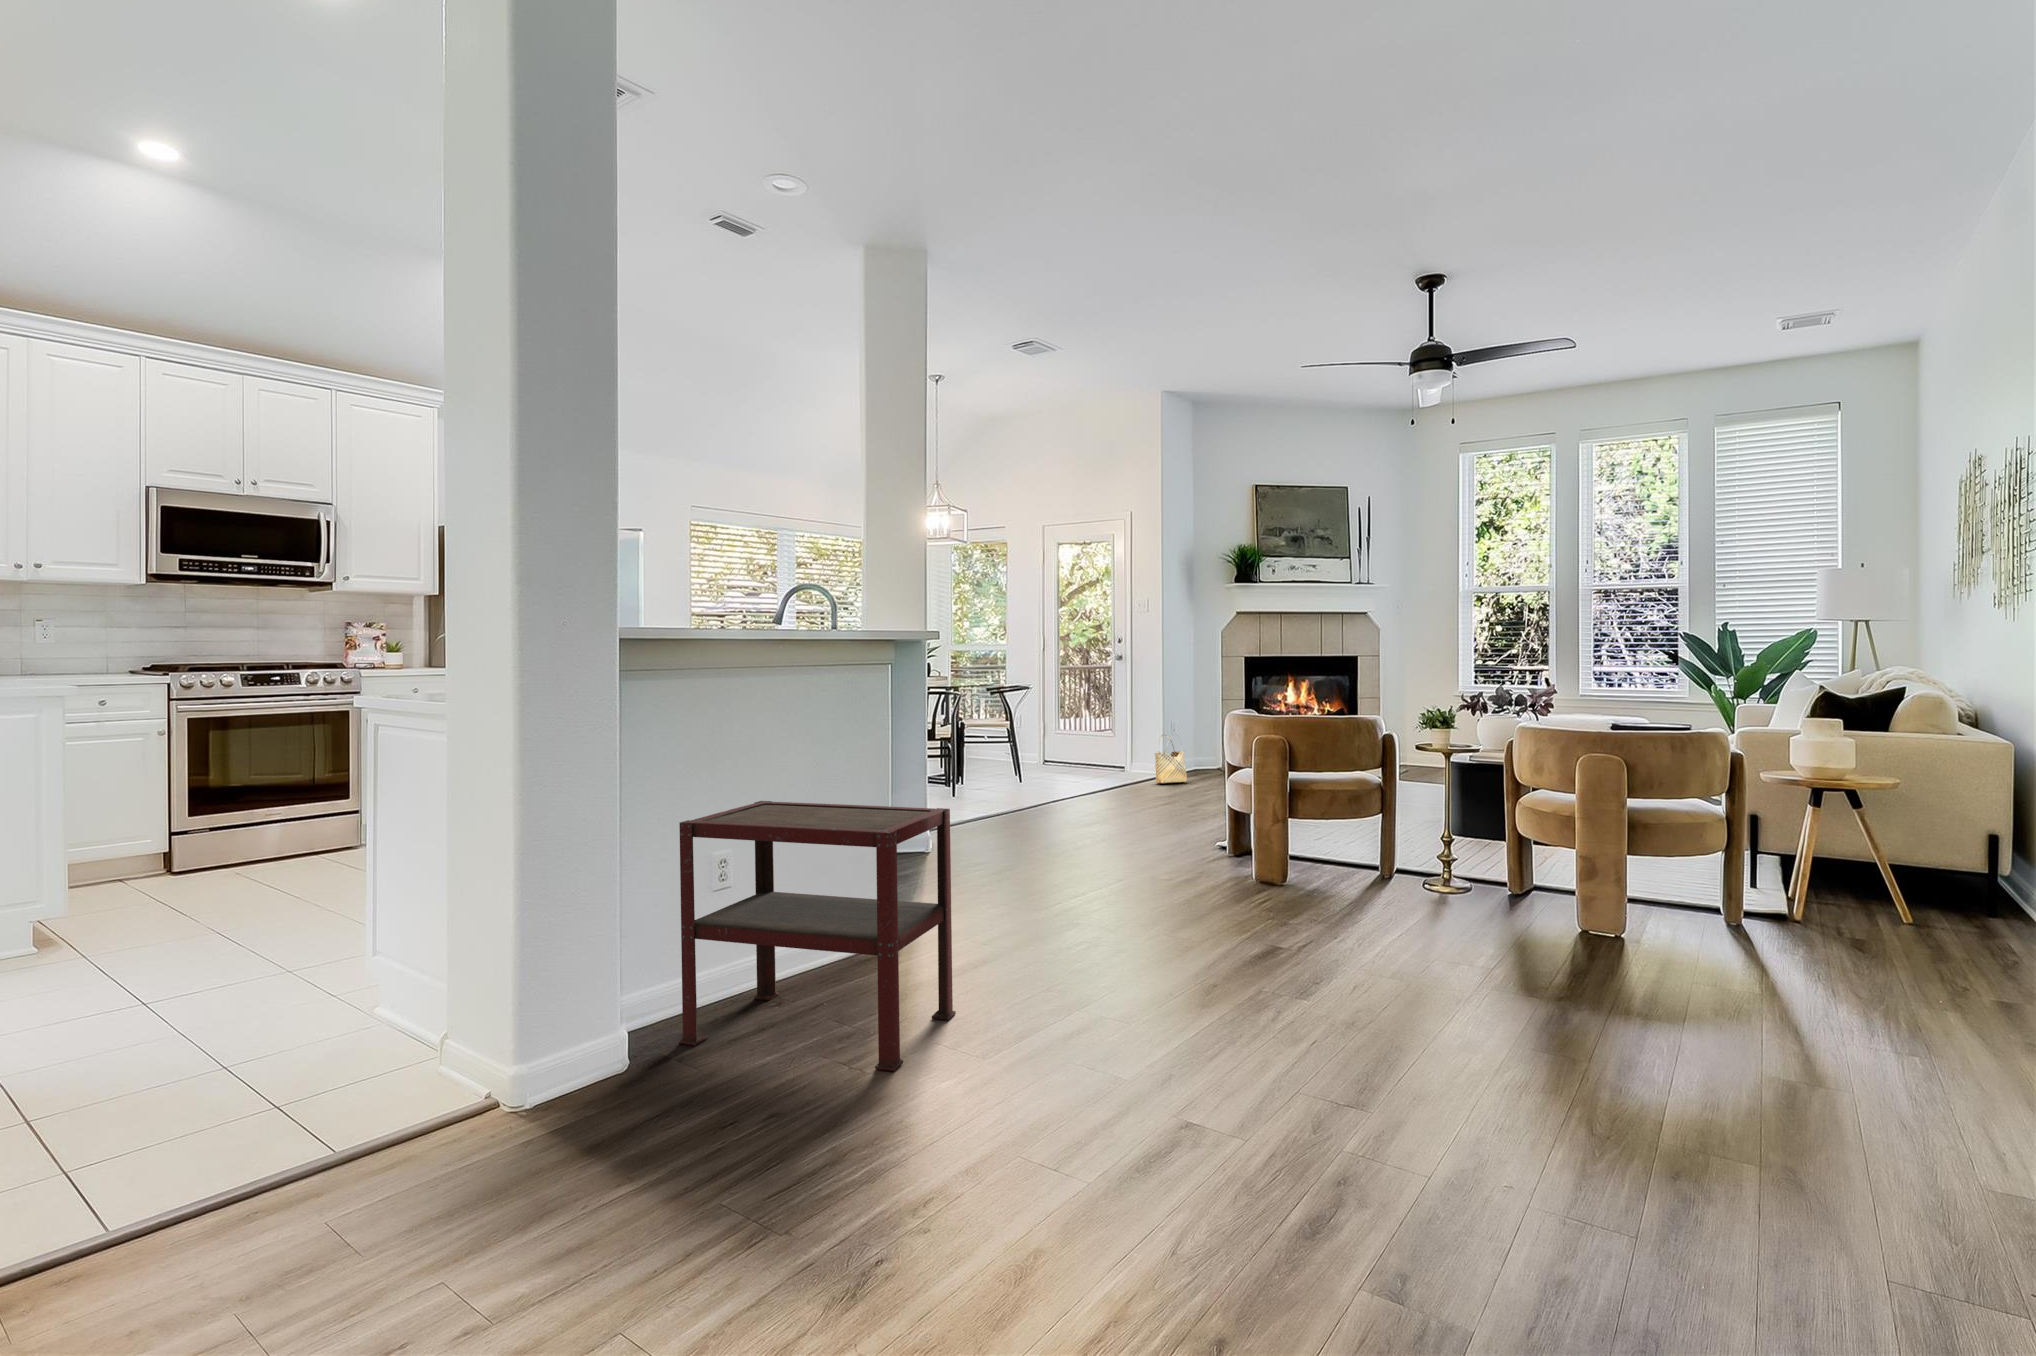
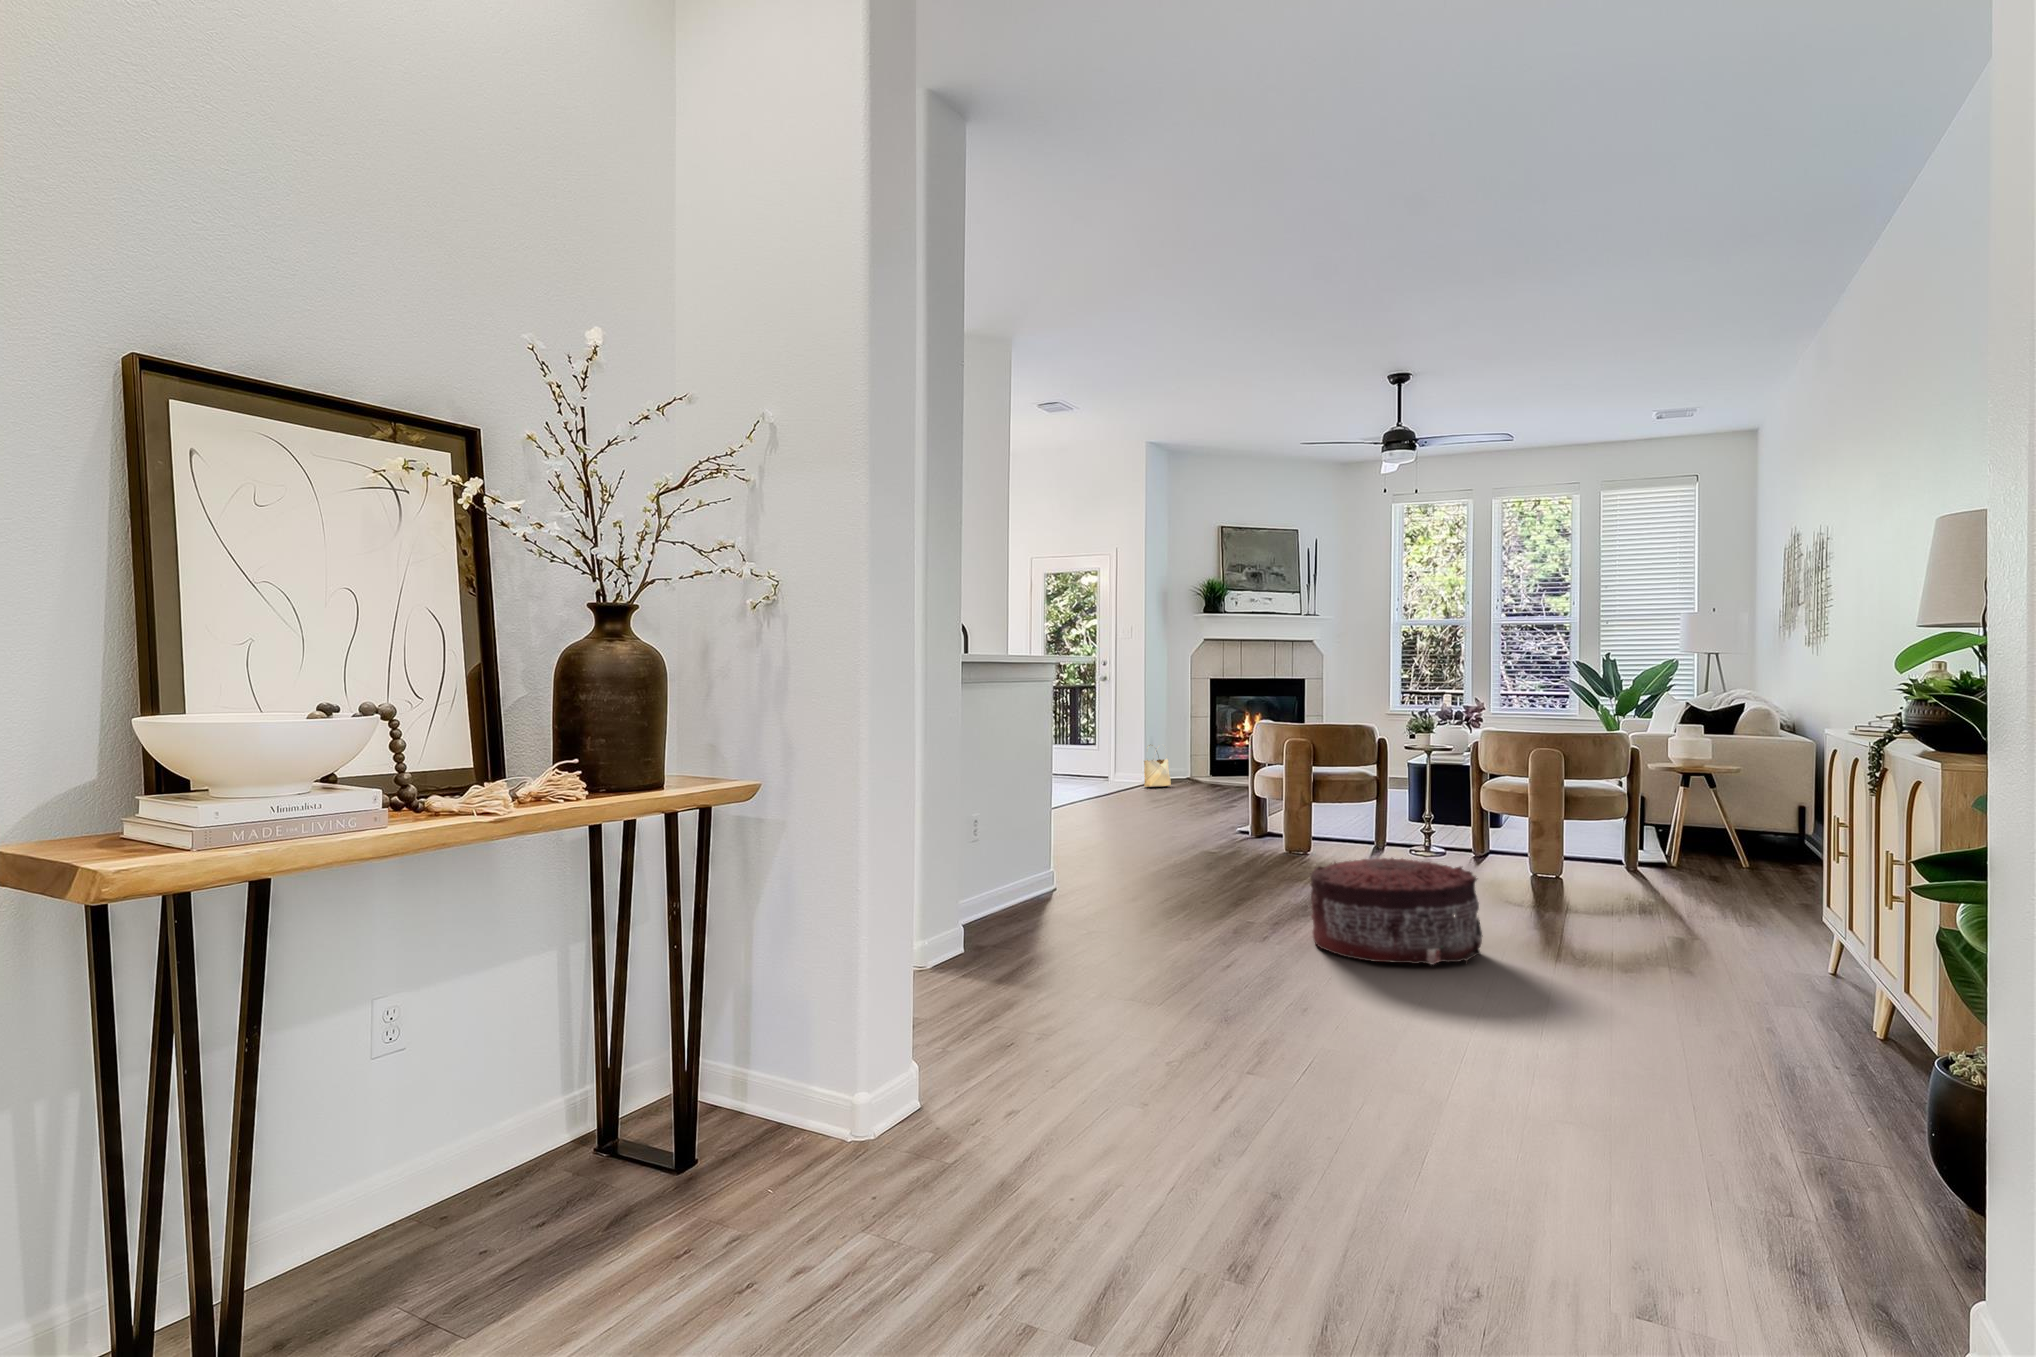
side table: present [679,801,956,1071] -> none [962,776,1138,952]
pouf: none [1176,930,1432,1126] -> present [1311,858,1482,965]

